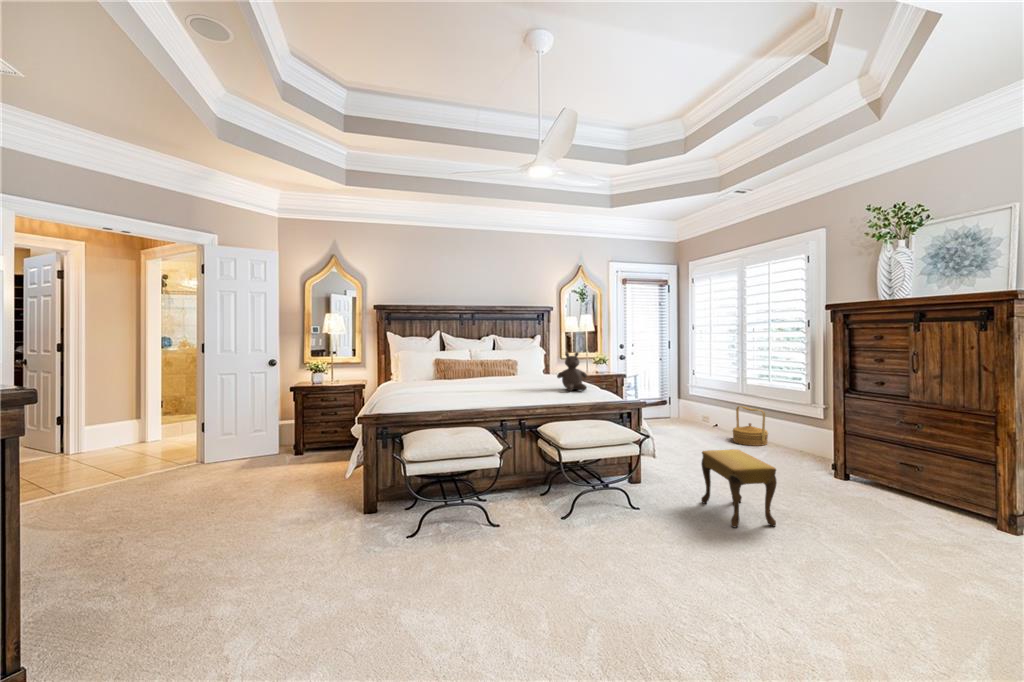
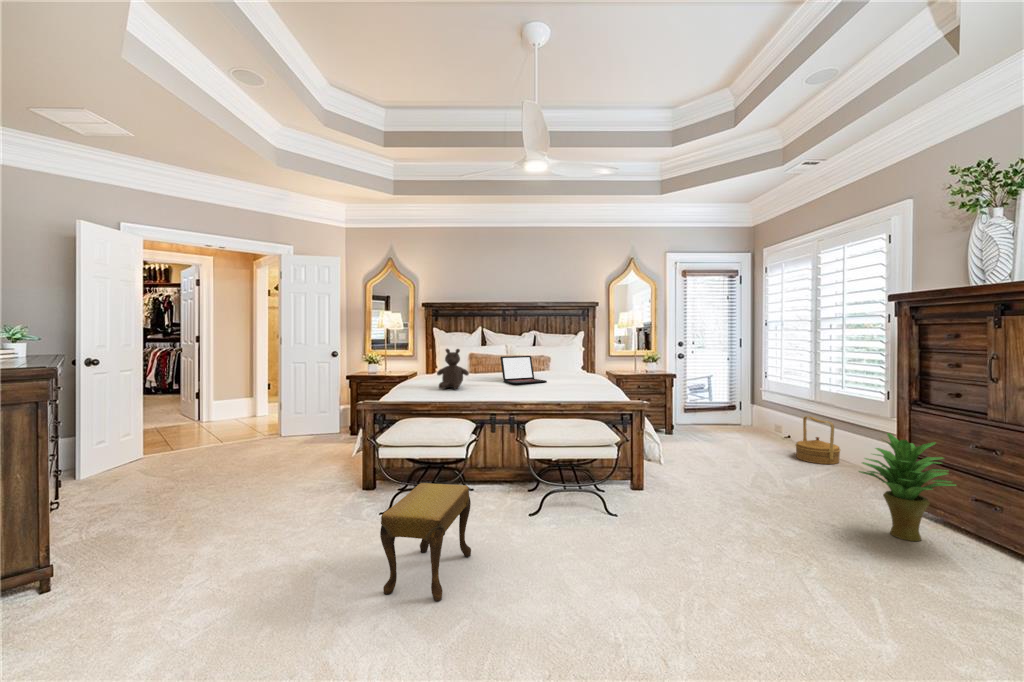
teddy bear: present [557,352,587,391] -> present [437,349,469,389]
laptop: none [486,361,533,389] -> present [500,356,547,384]
potted plant: none [818,416,891,501] -> present [859,433,956,541]
footstool: present [702,449,777,528] -> present [380,483,471,601]

